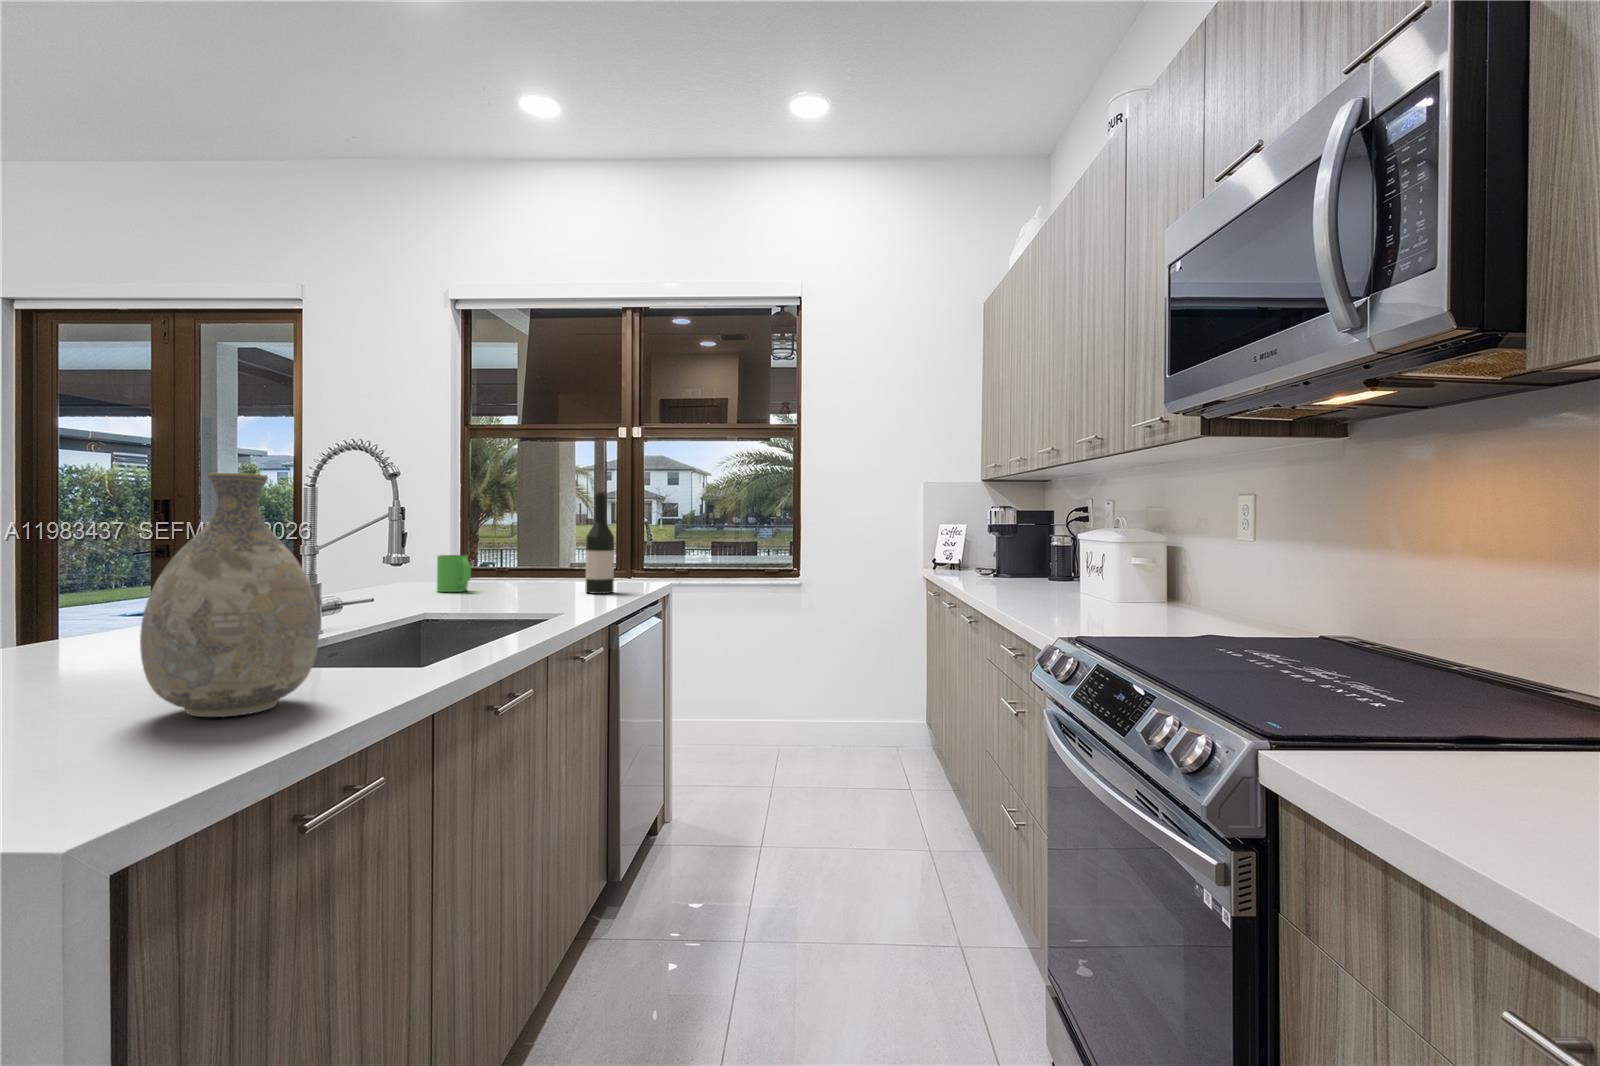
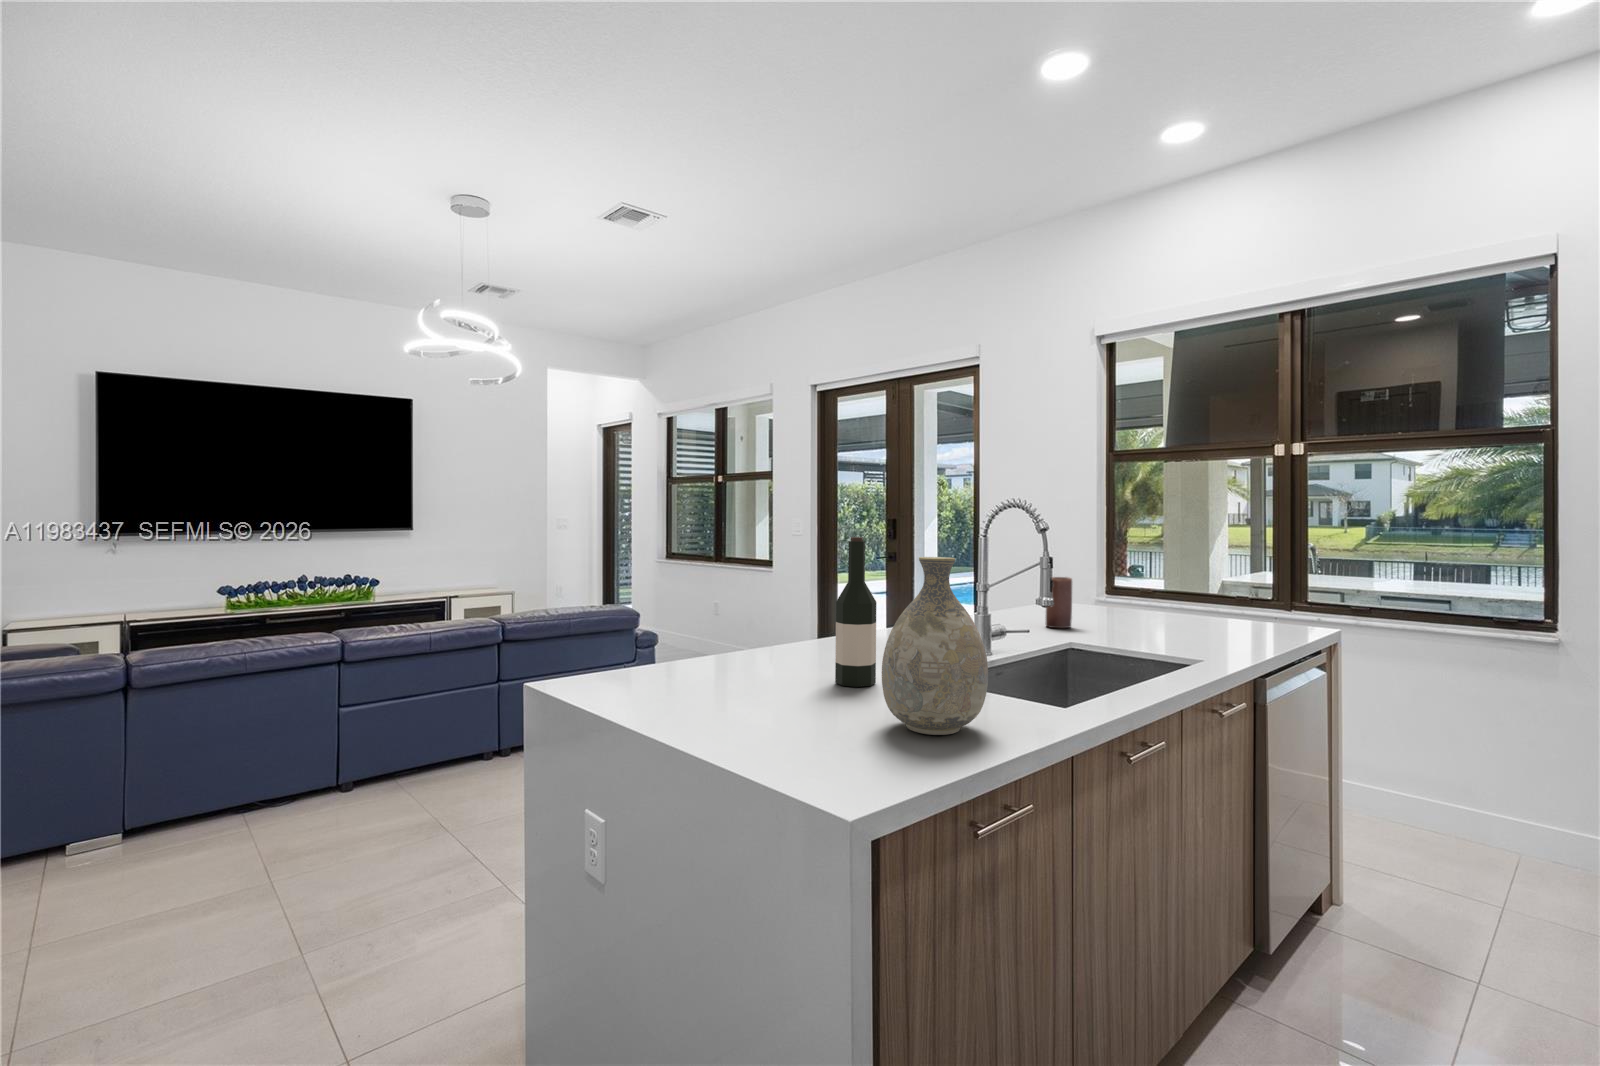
wine bottle: present [585,492,614,594] -> present [835,537,876,687]
candle: none [395,541,426,597] -> present [1046,577,1072,628]
mug: present [437,555,471,592] -> none [1082,589,1113,625]

